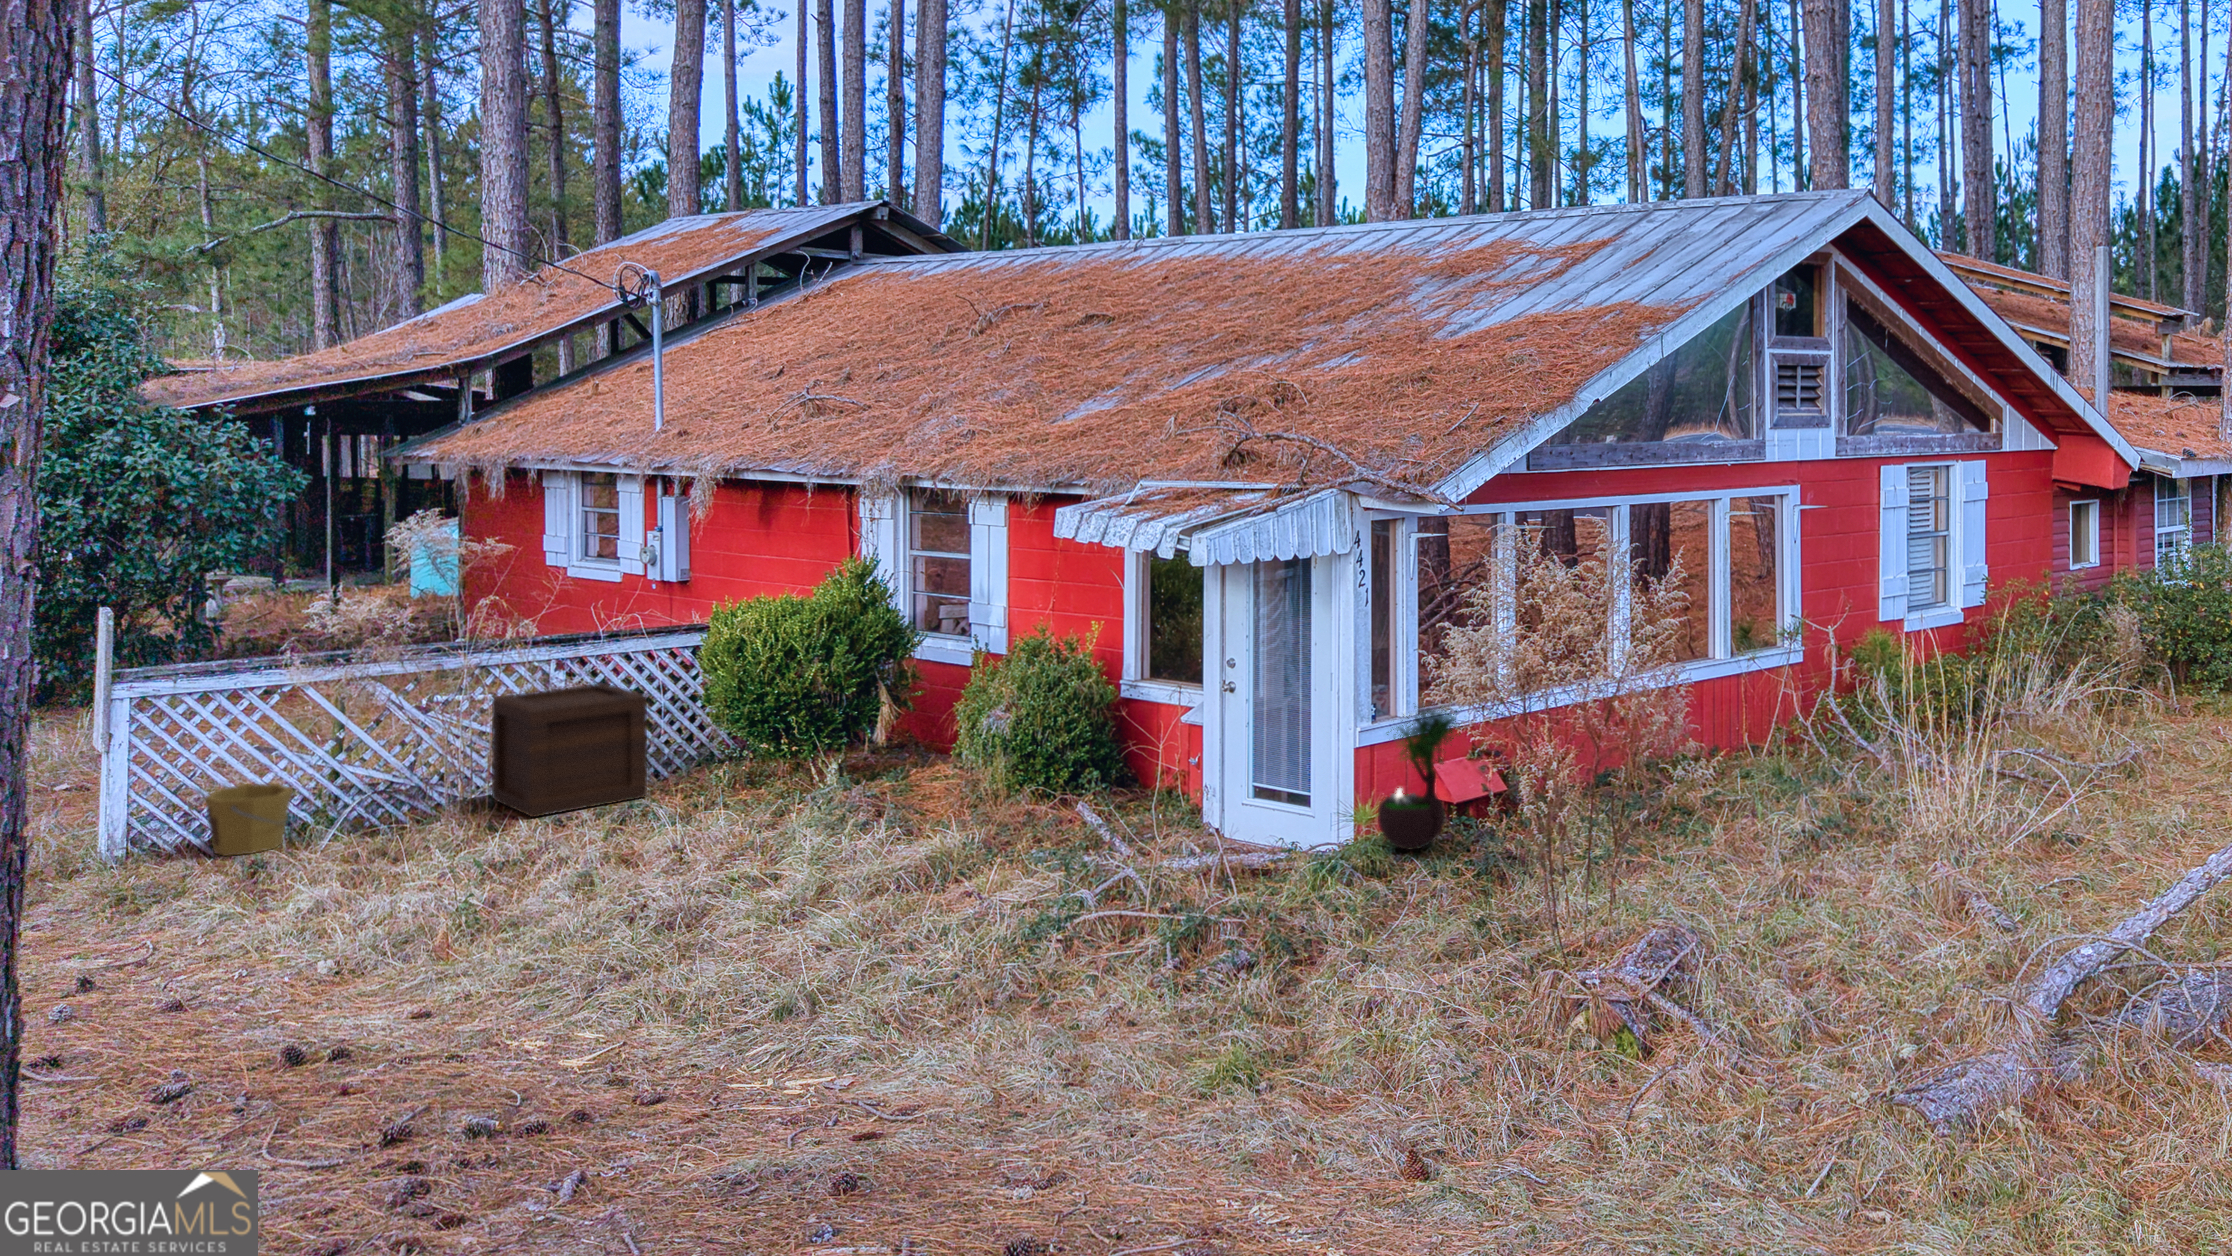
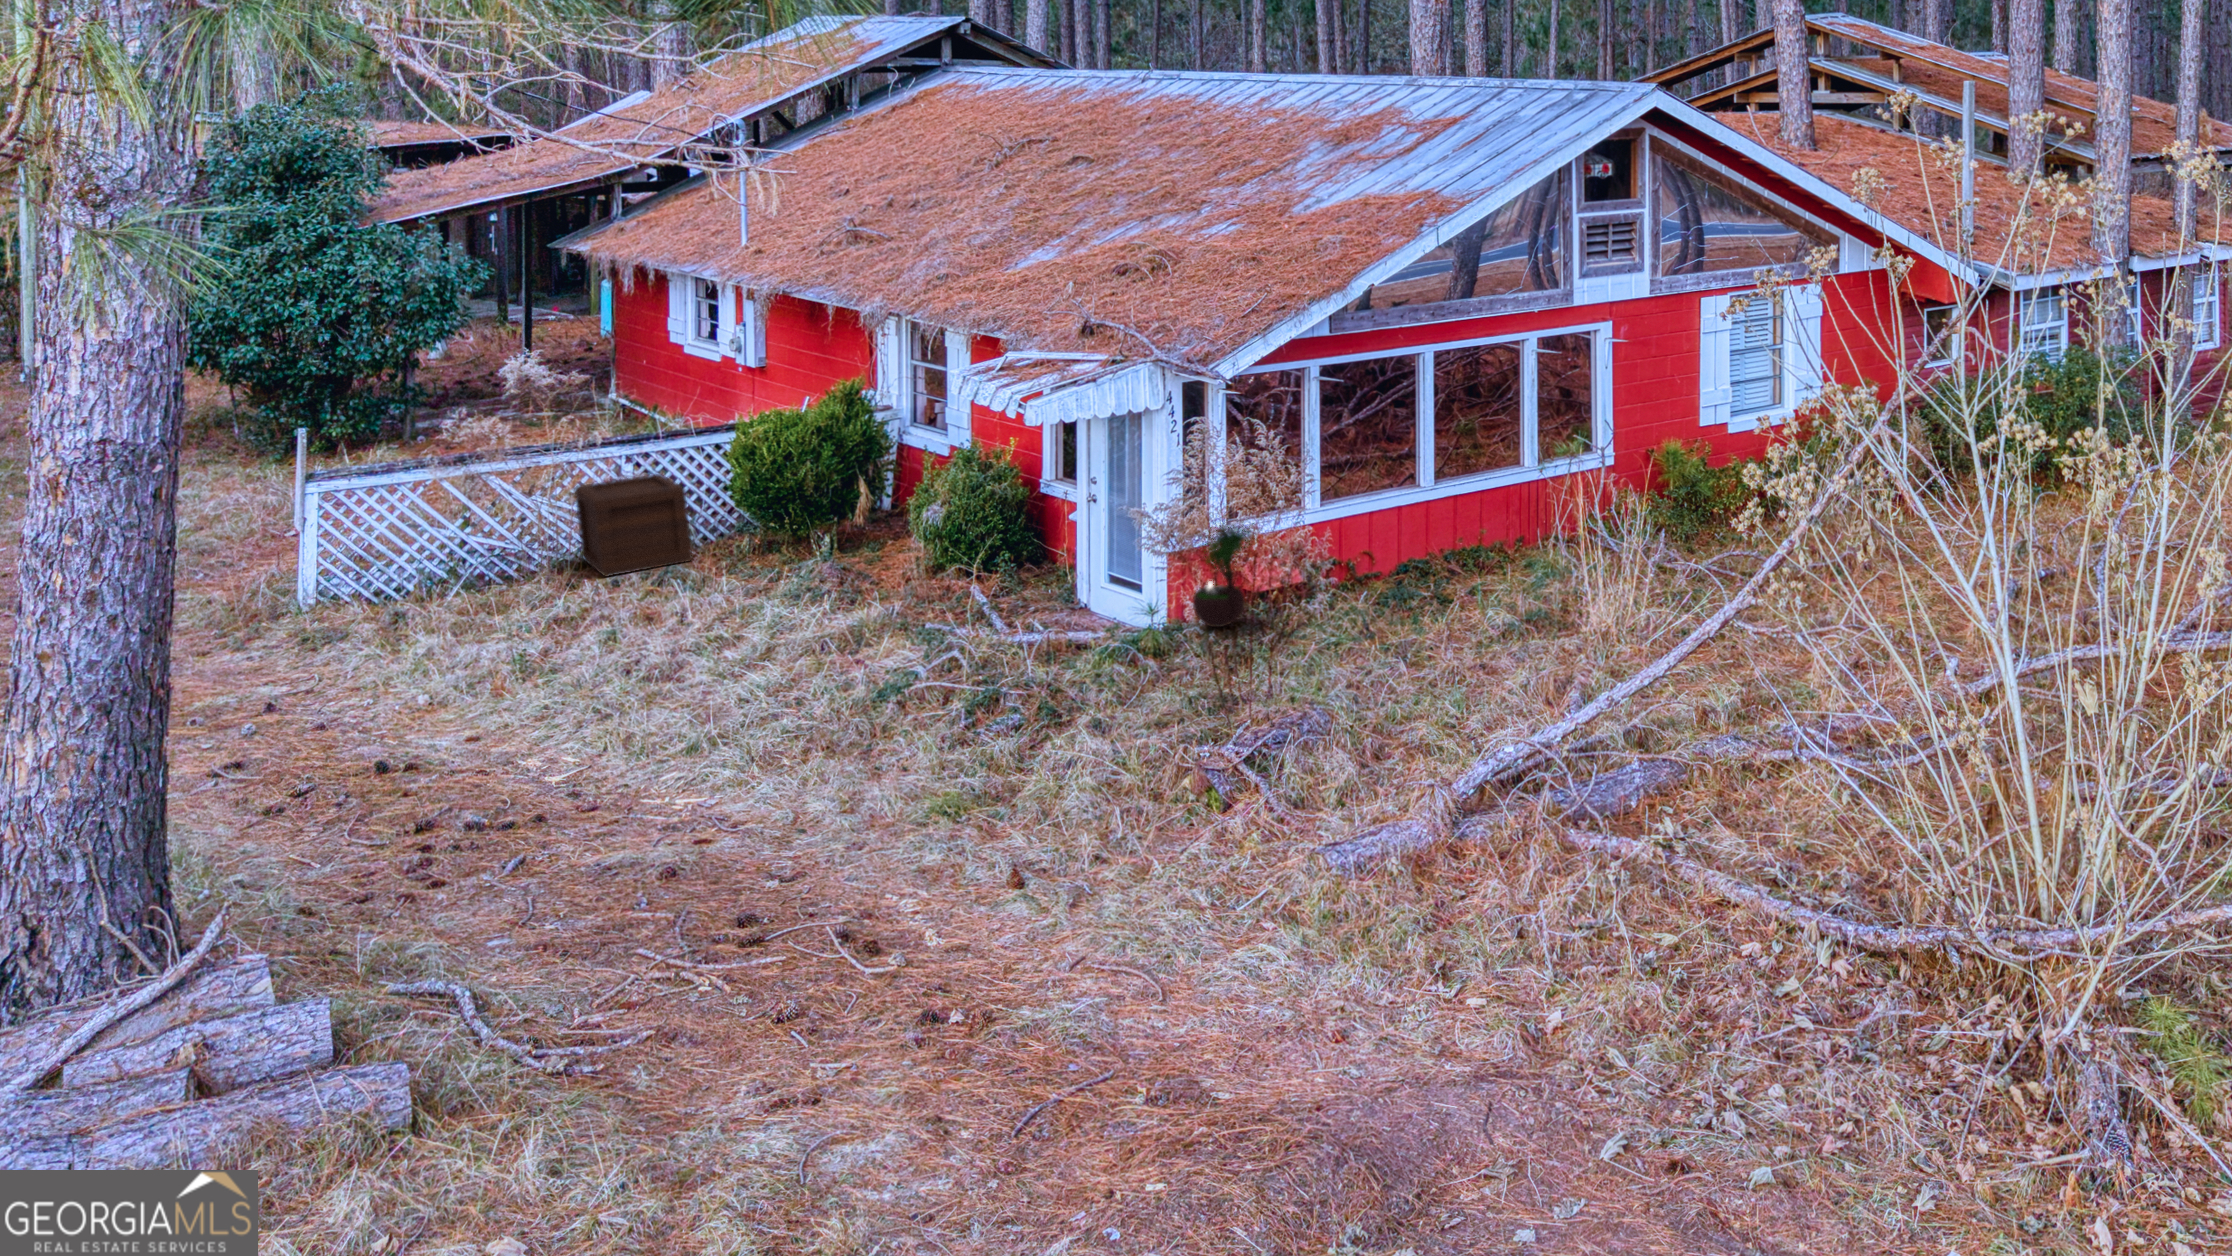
bucket: present [205,783,292,856] -> none [368,551,431,604]

